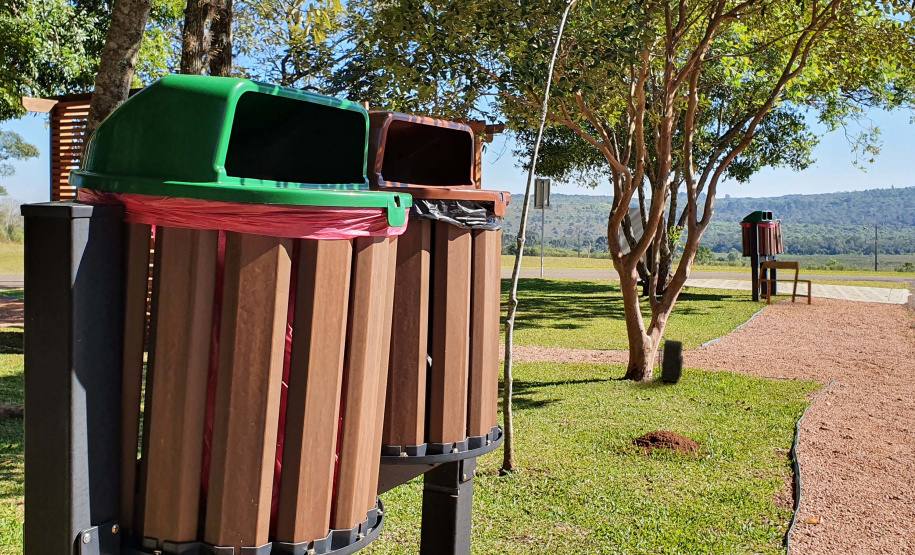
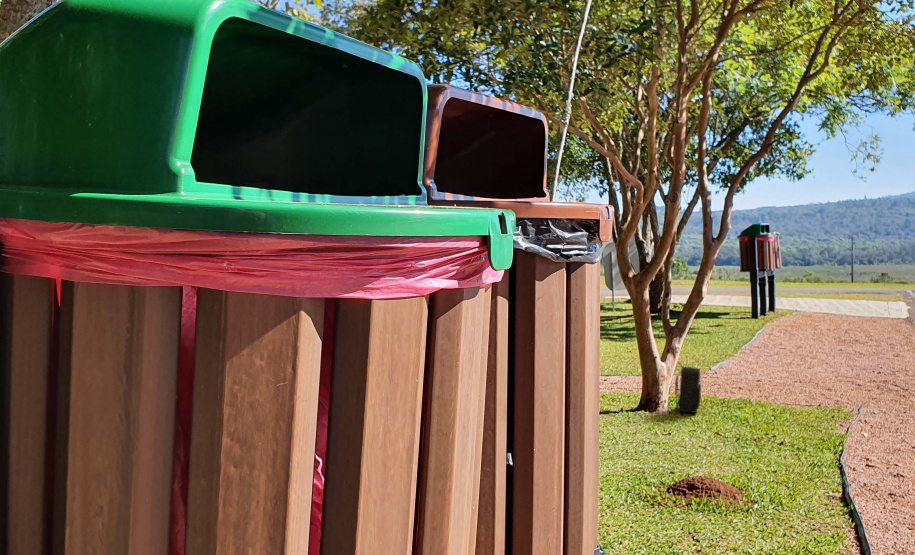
bench: present [756,261,811,305] -> none [753,275,811,321]

